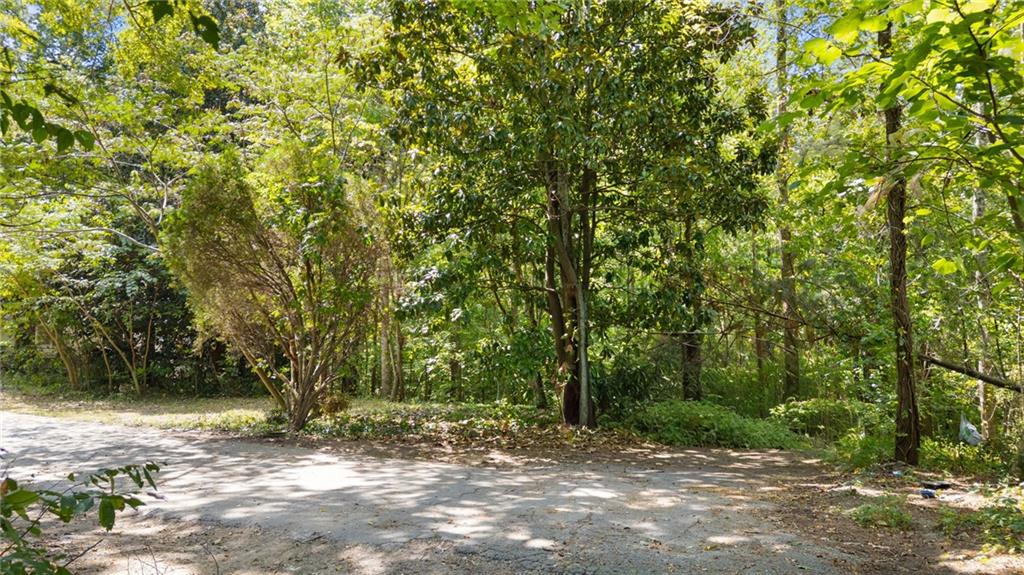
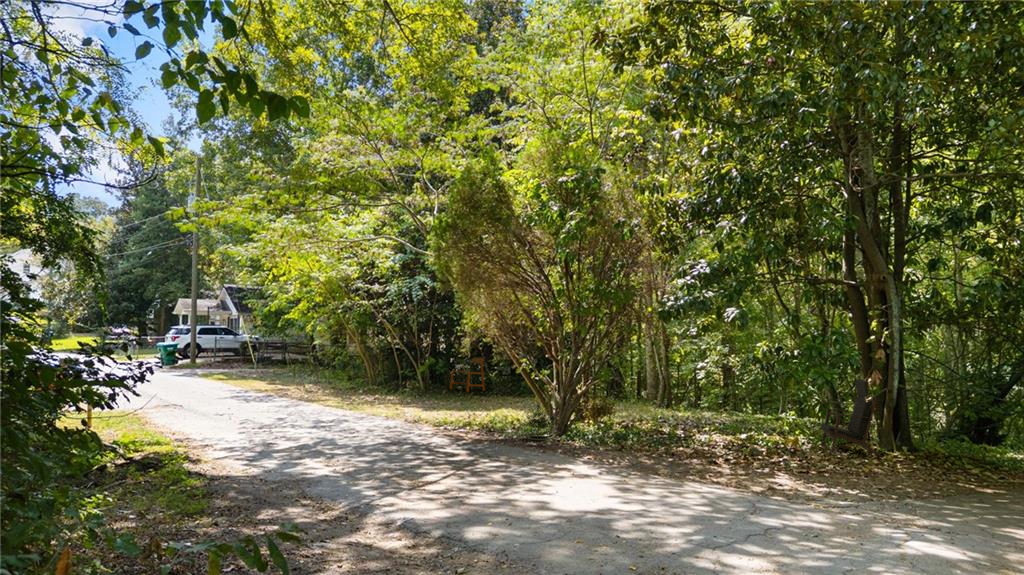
bench: none [170,358,212,395] -> present [450,358,485,392]
lounge chair: none [525,369,569,431] -> present [818,379,880,456]

